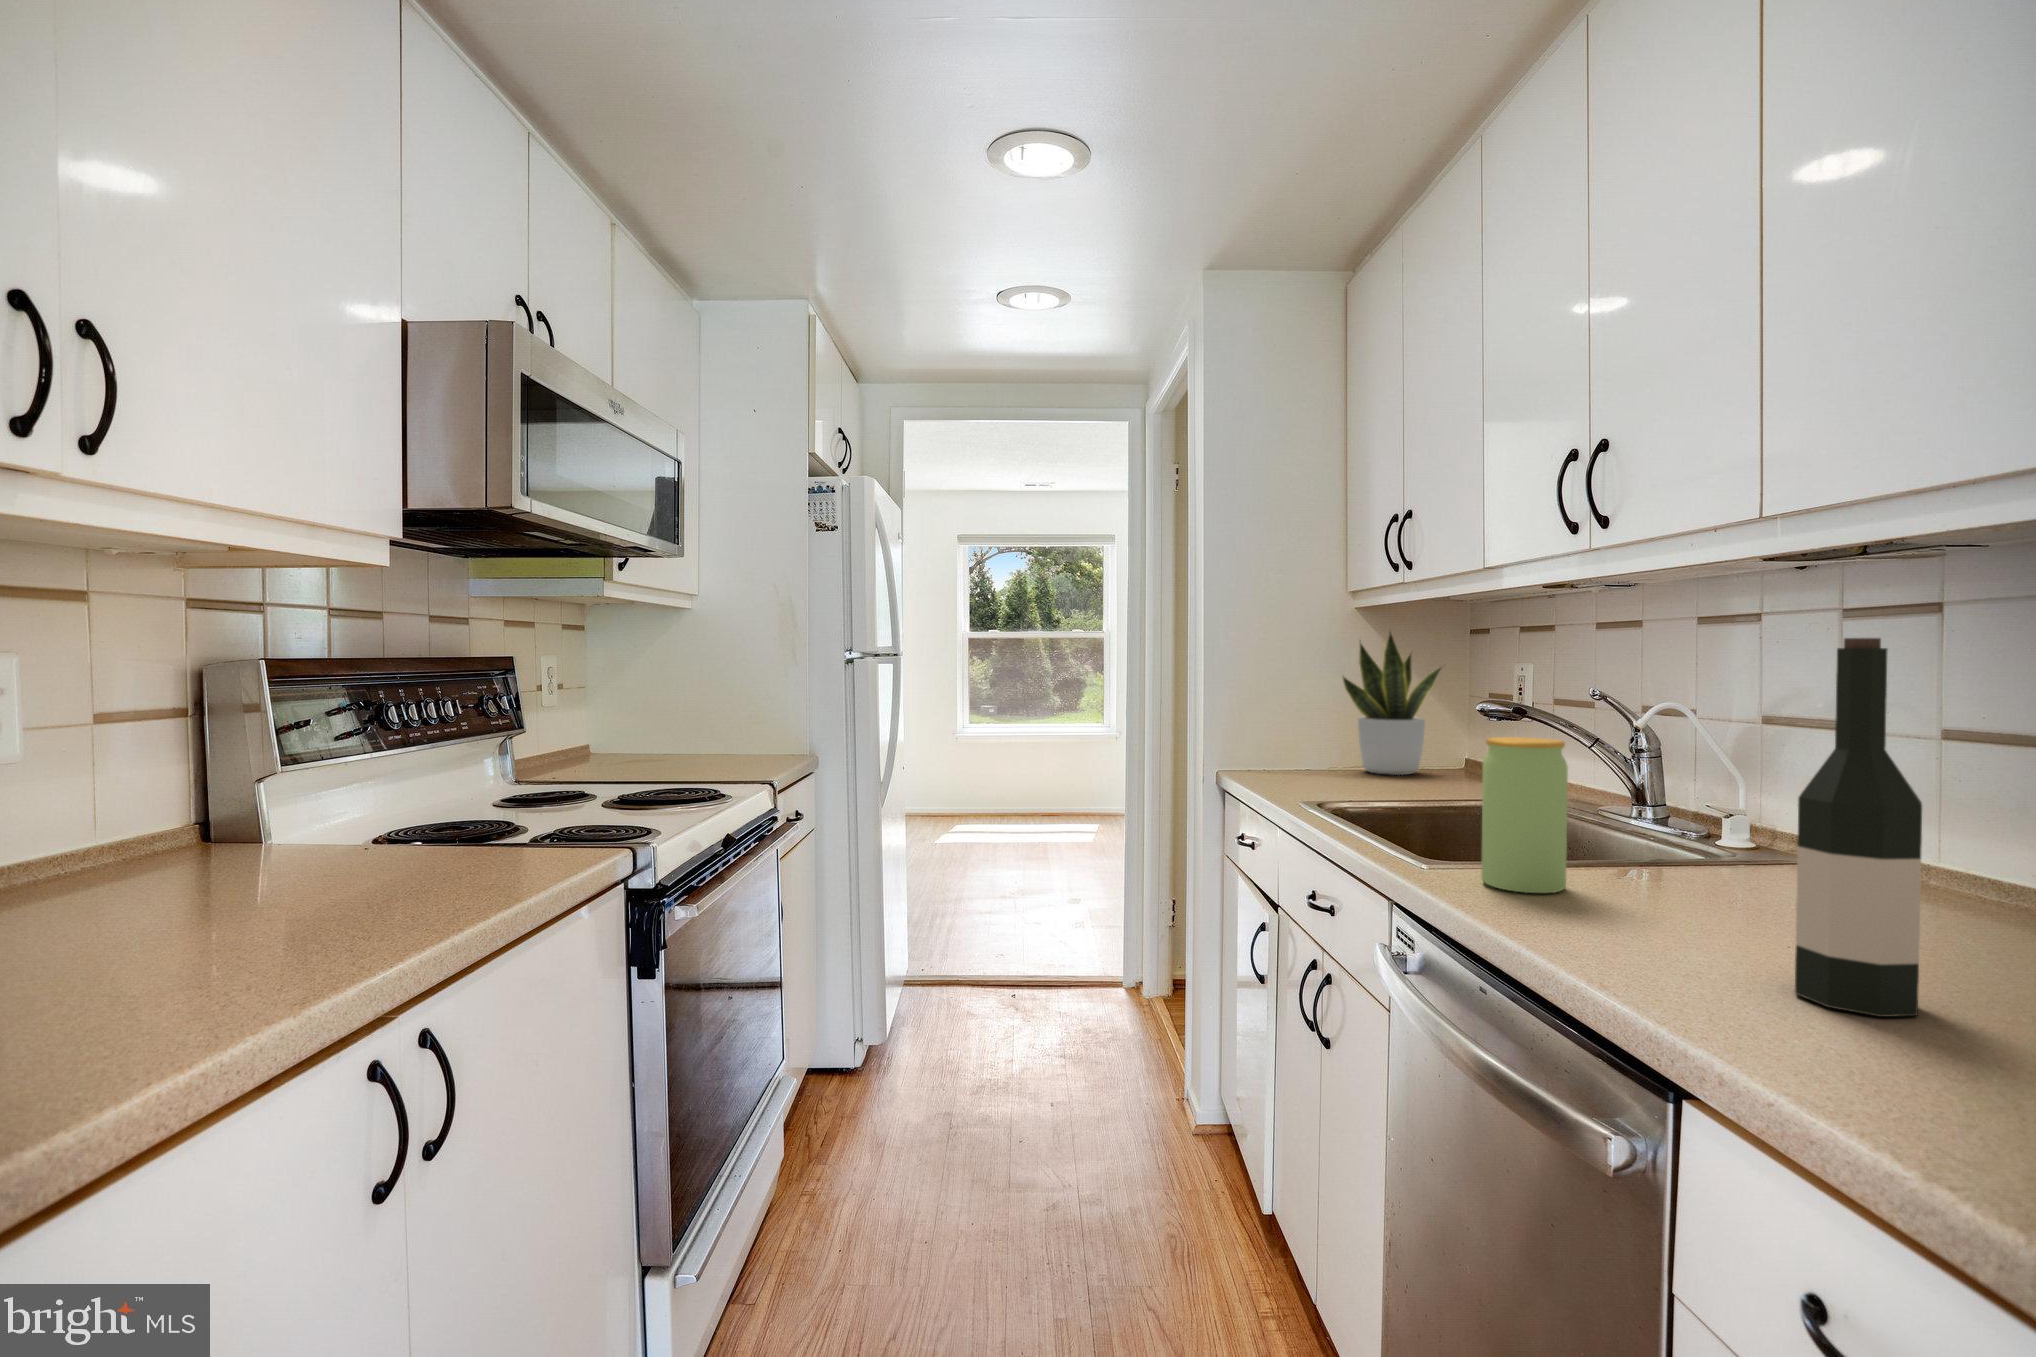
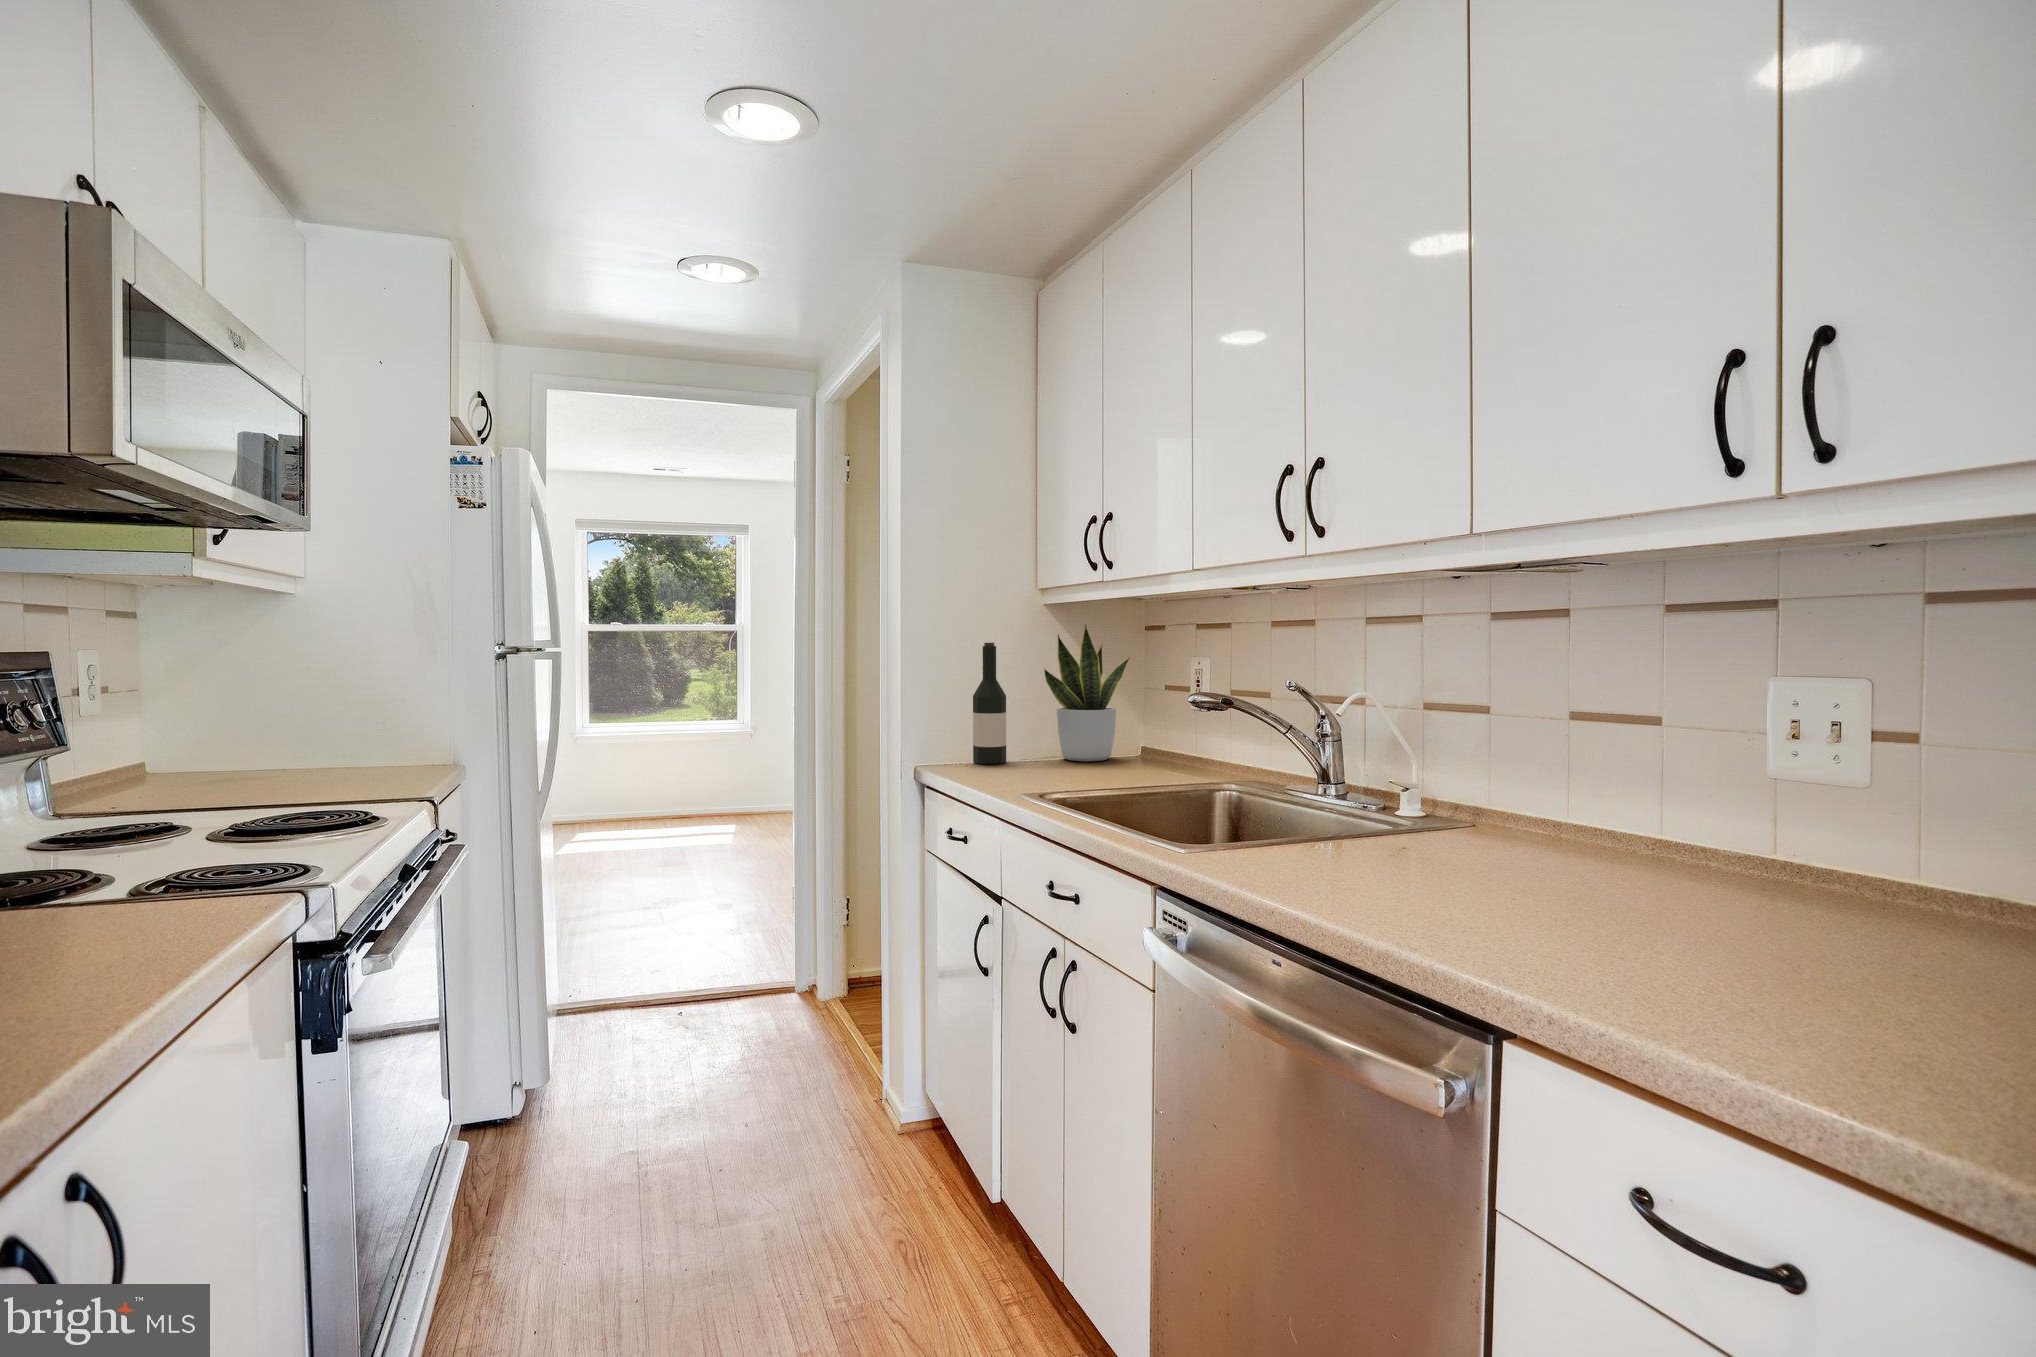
wine bottle: present [1795,638,1922,1017] -> present [973,643,1006,764]
jar: present [1481,737,1568,893] -> none [1244,732,1320,880]

